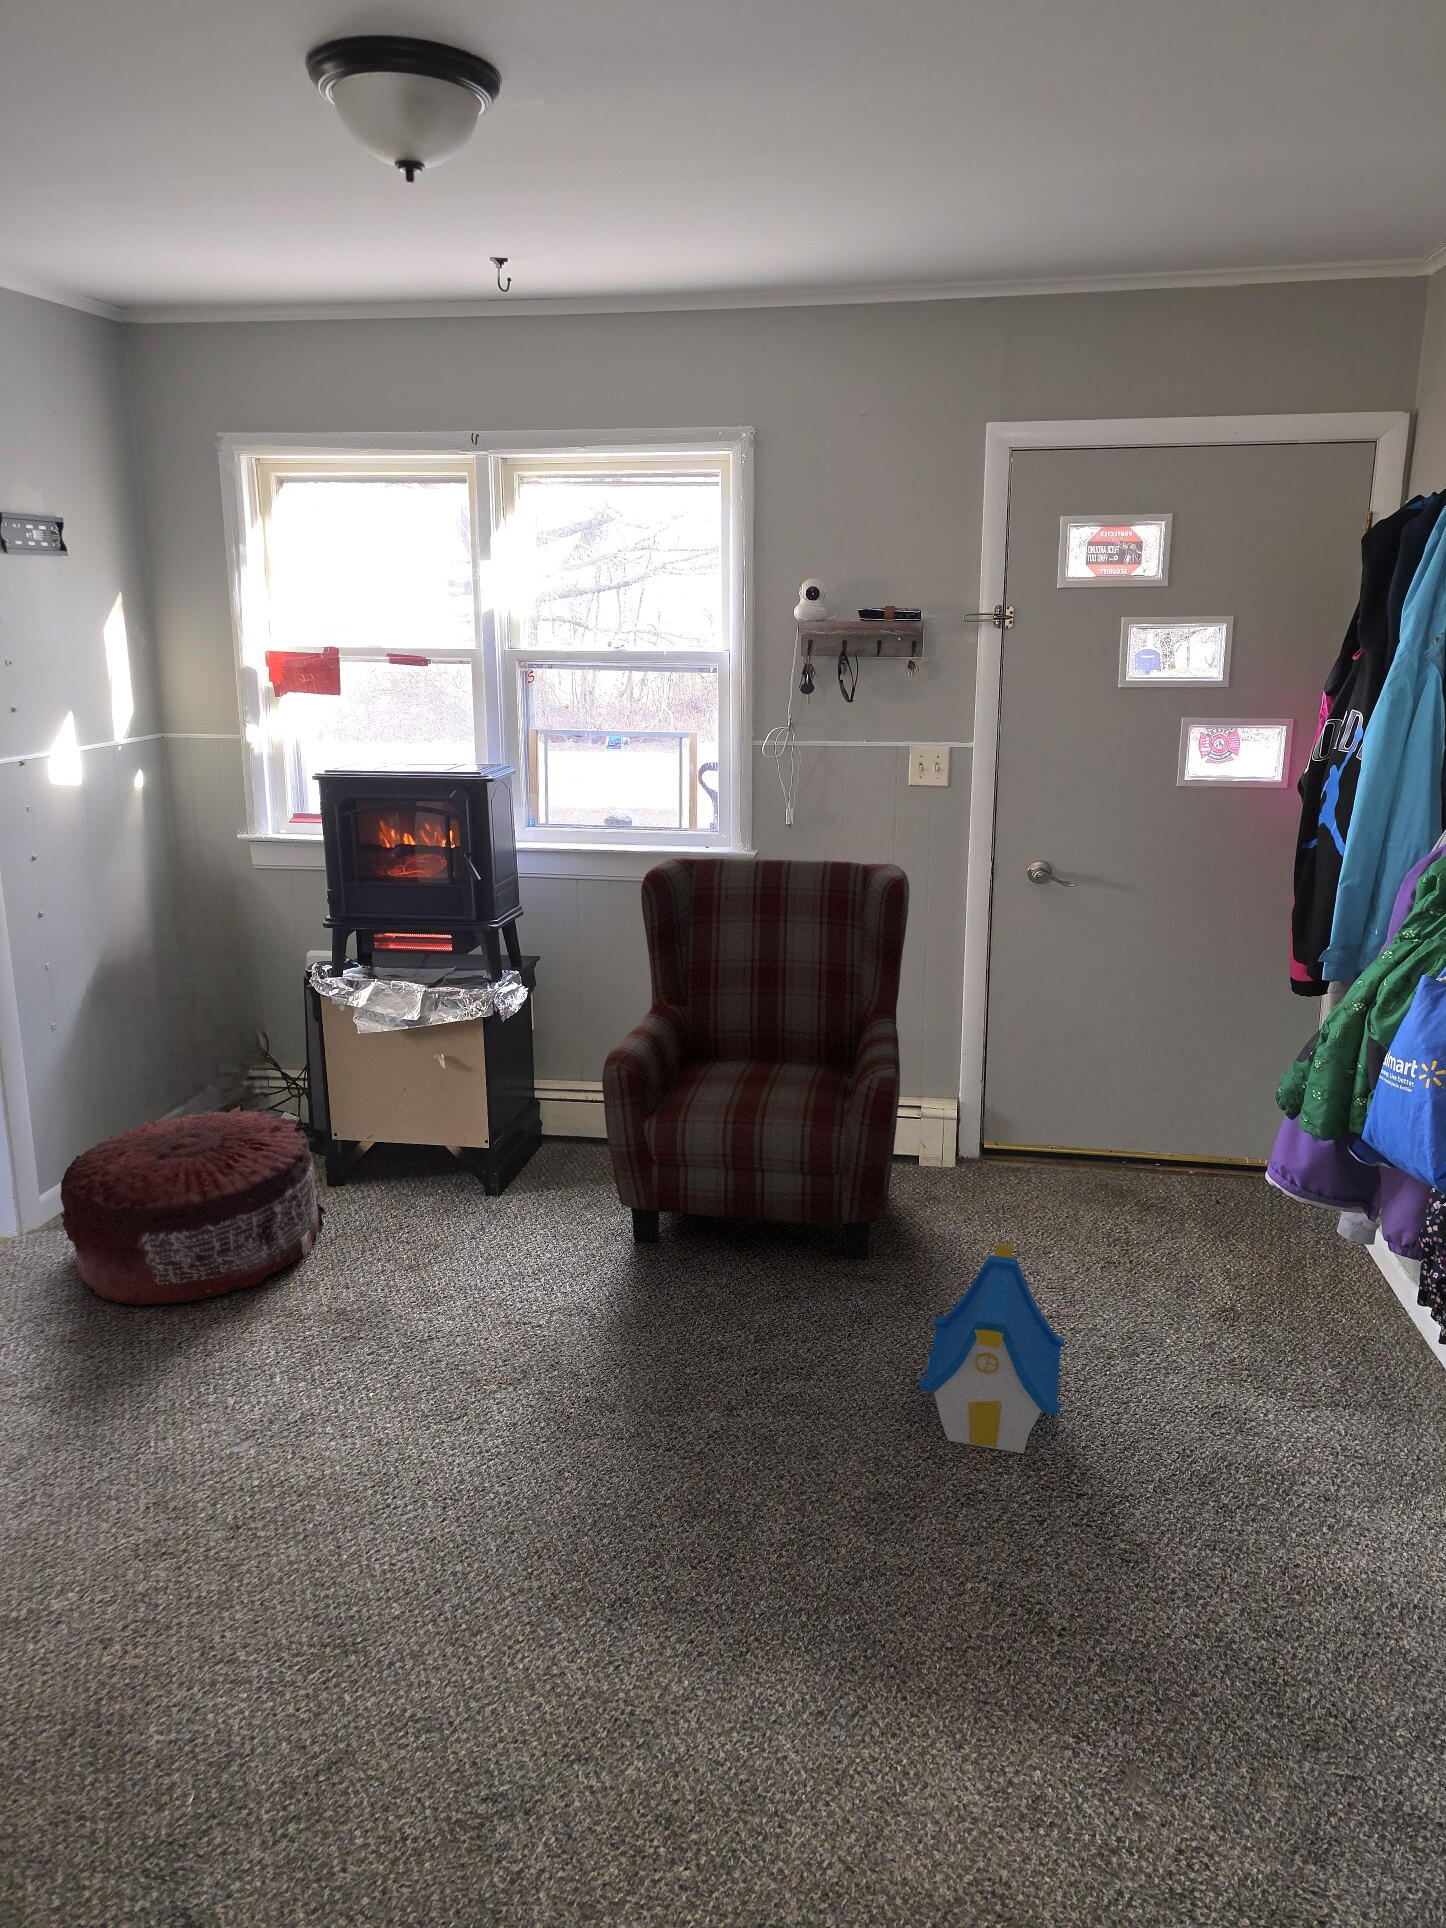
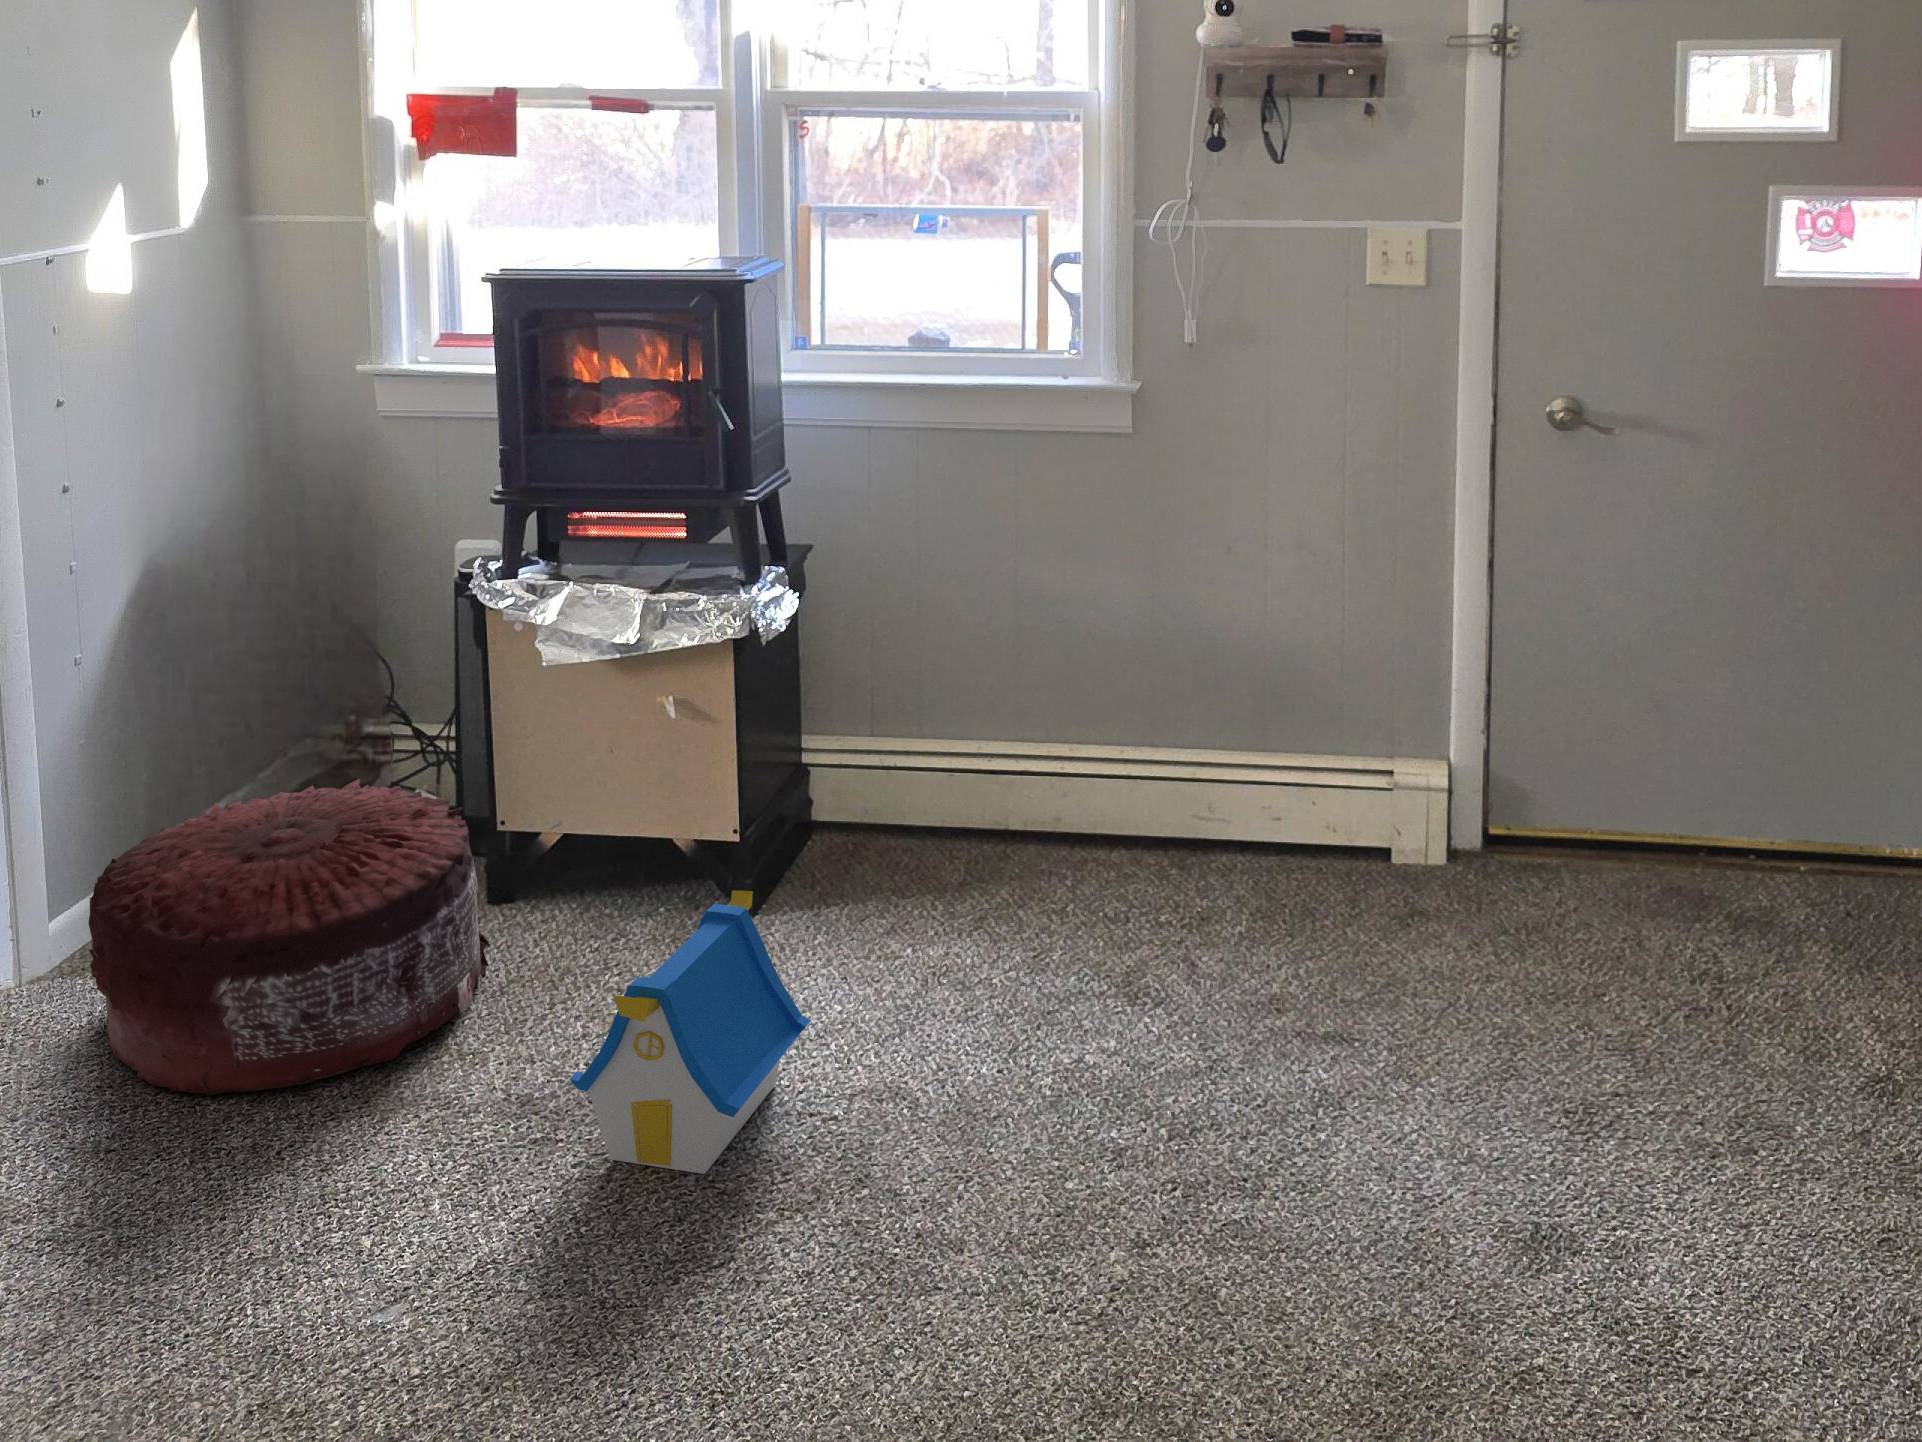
armchair: present [602,858,909,1259] -> none [925,395,1378,1008]
toy house: present [919,1245,1065,1454] -> present [570,890,811,1174]

